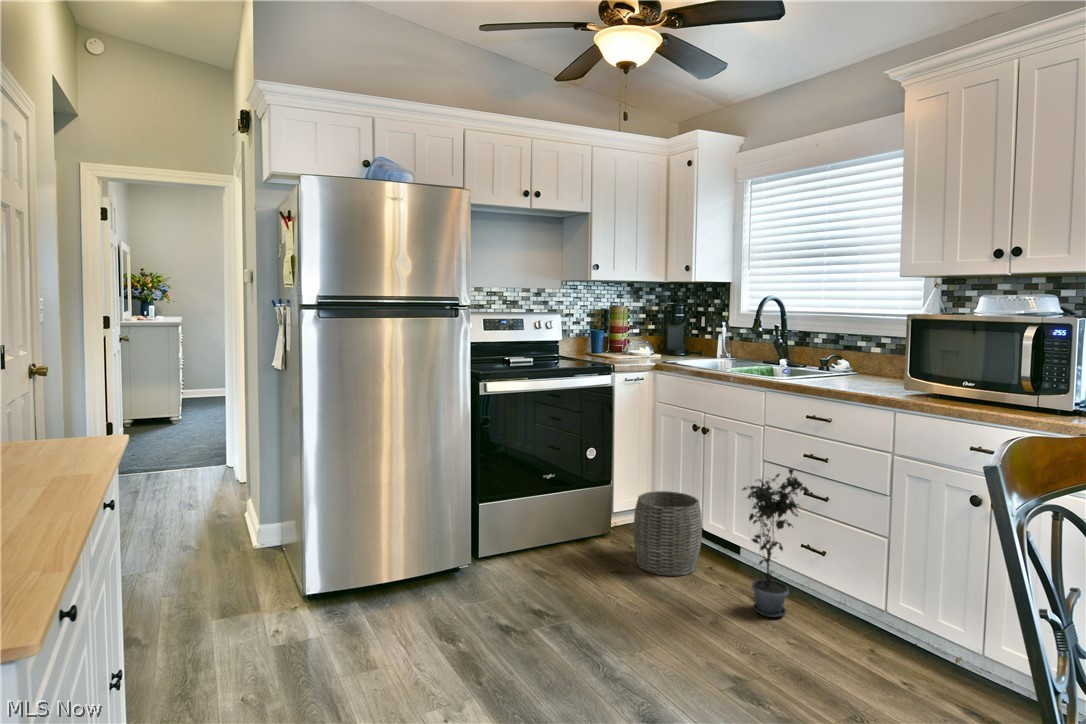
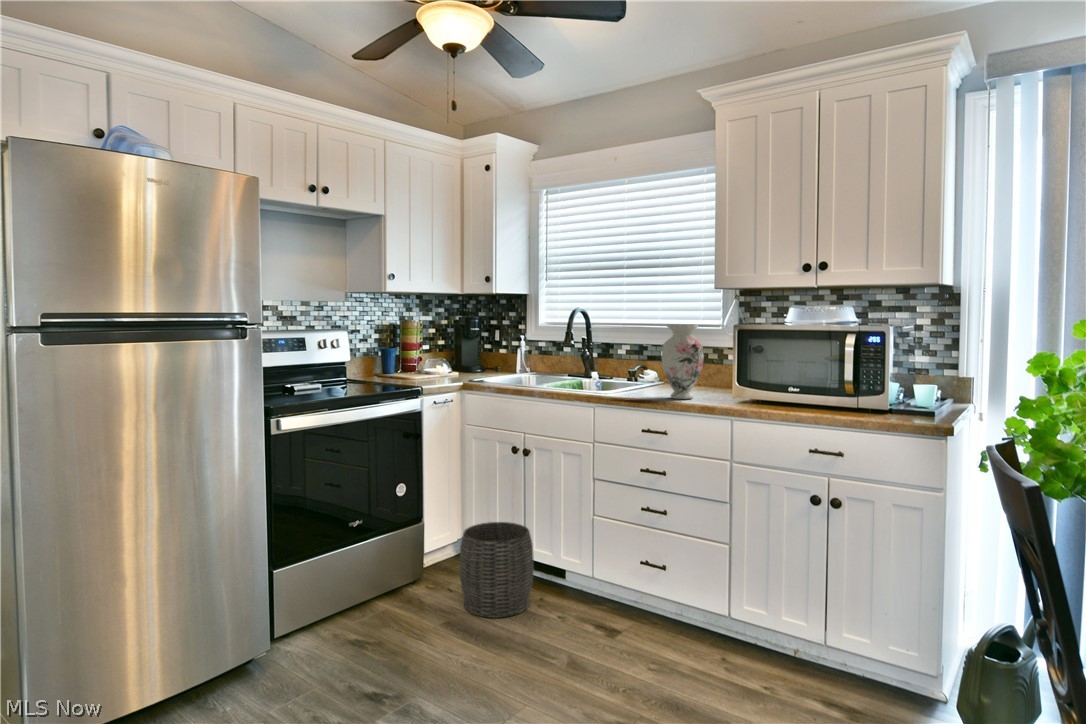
vase: none [832,313,879,388] -> present [661,324,704,399]
potted plant: present [743,469,809,617] -> none [588,486,656,645]

